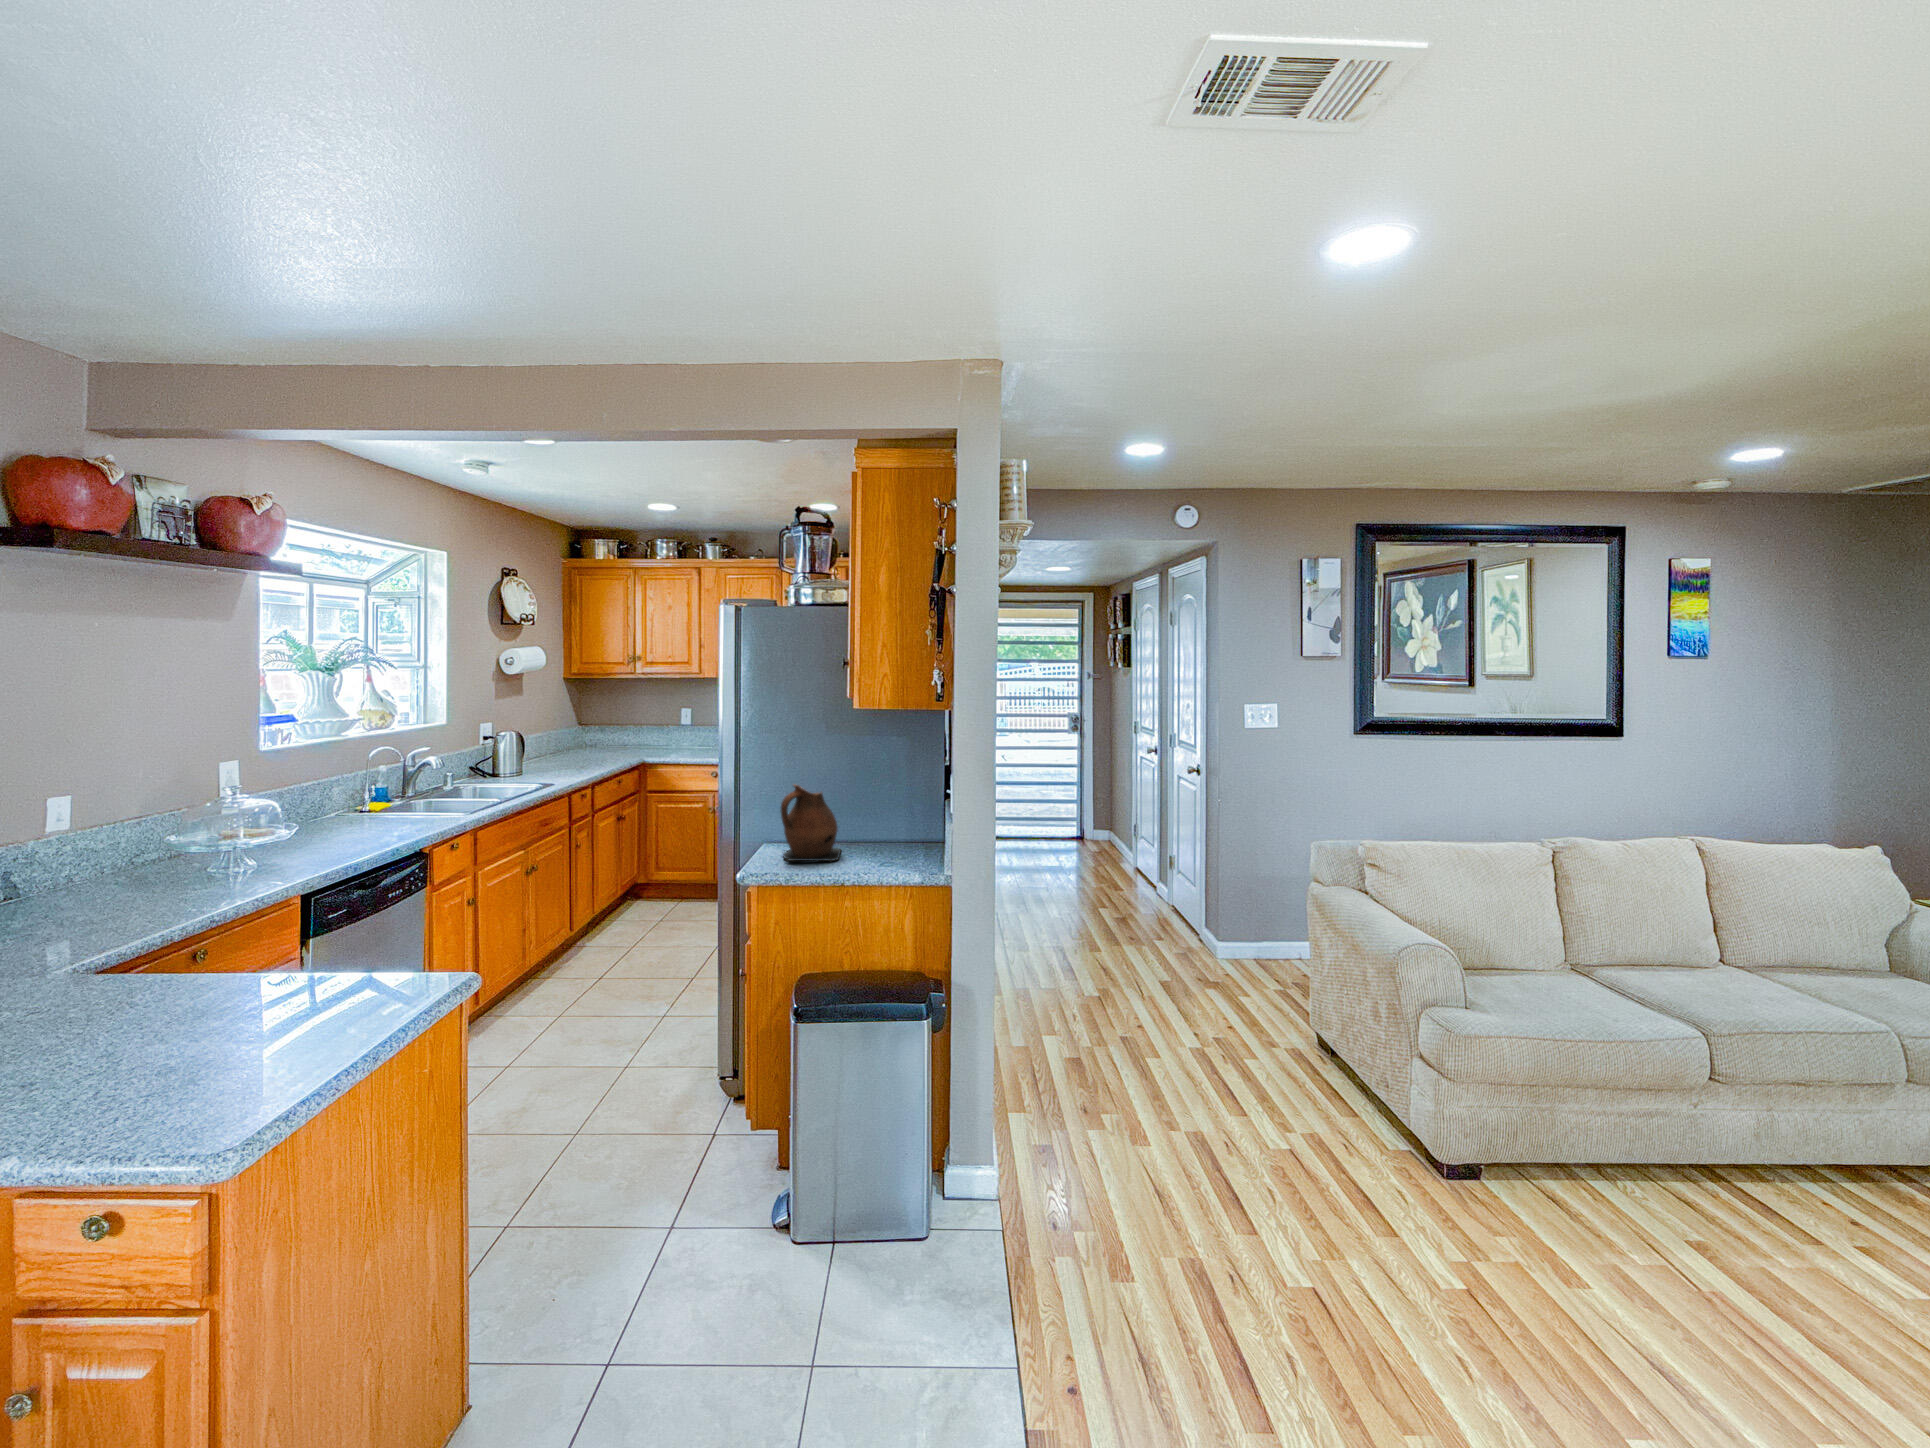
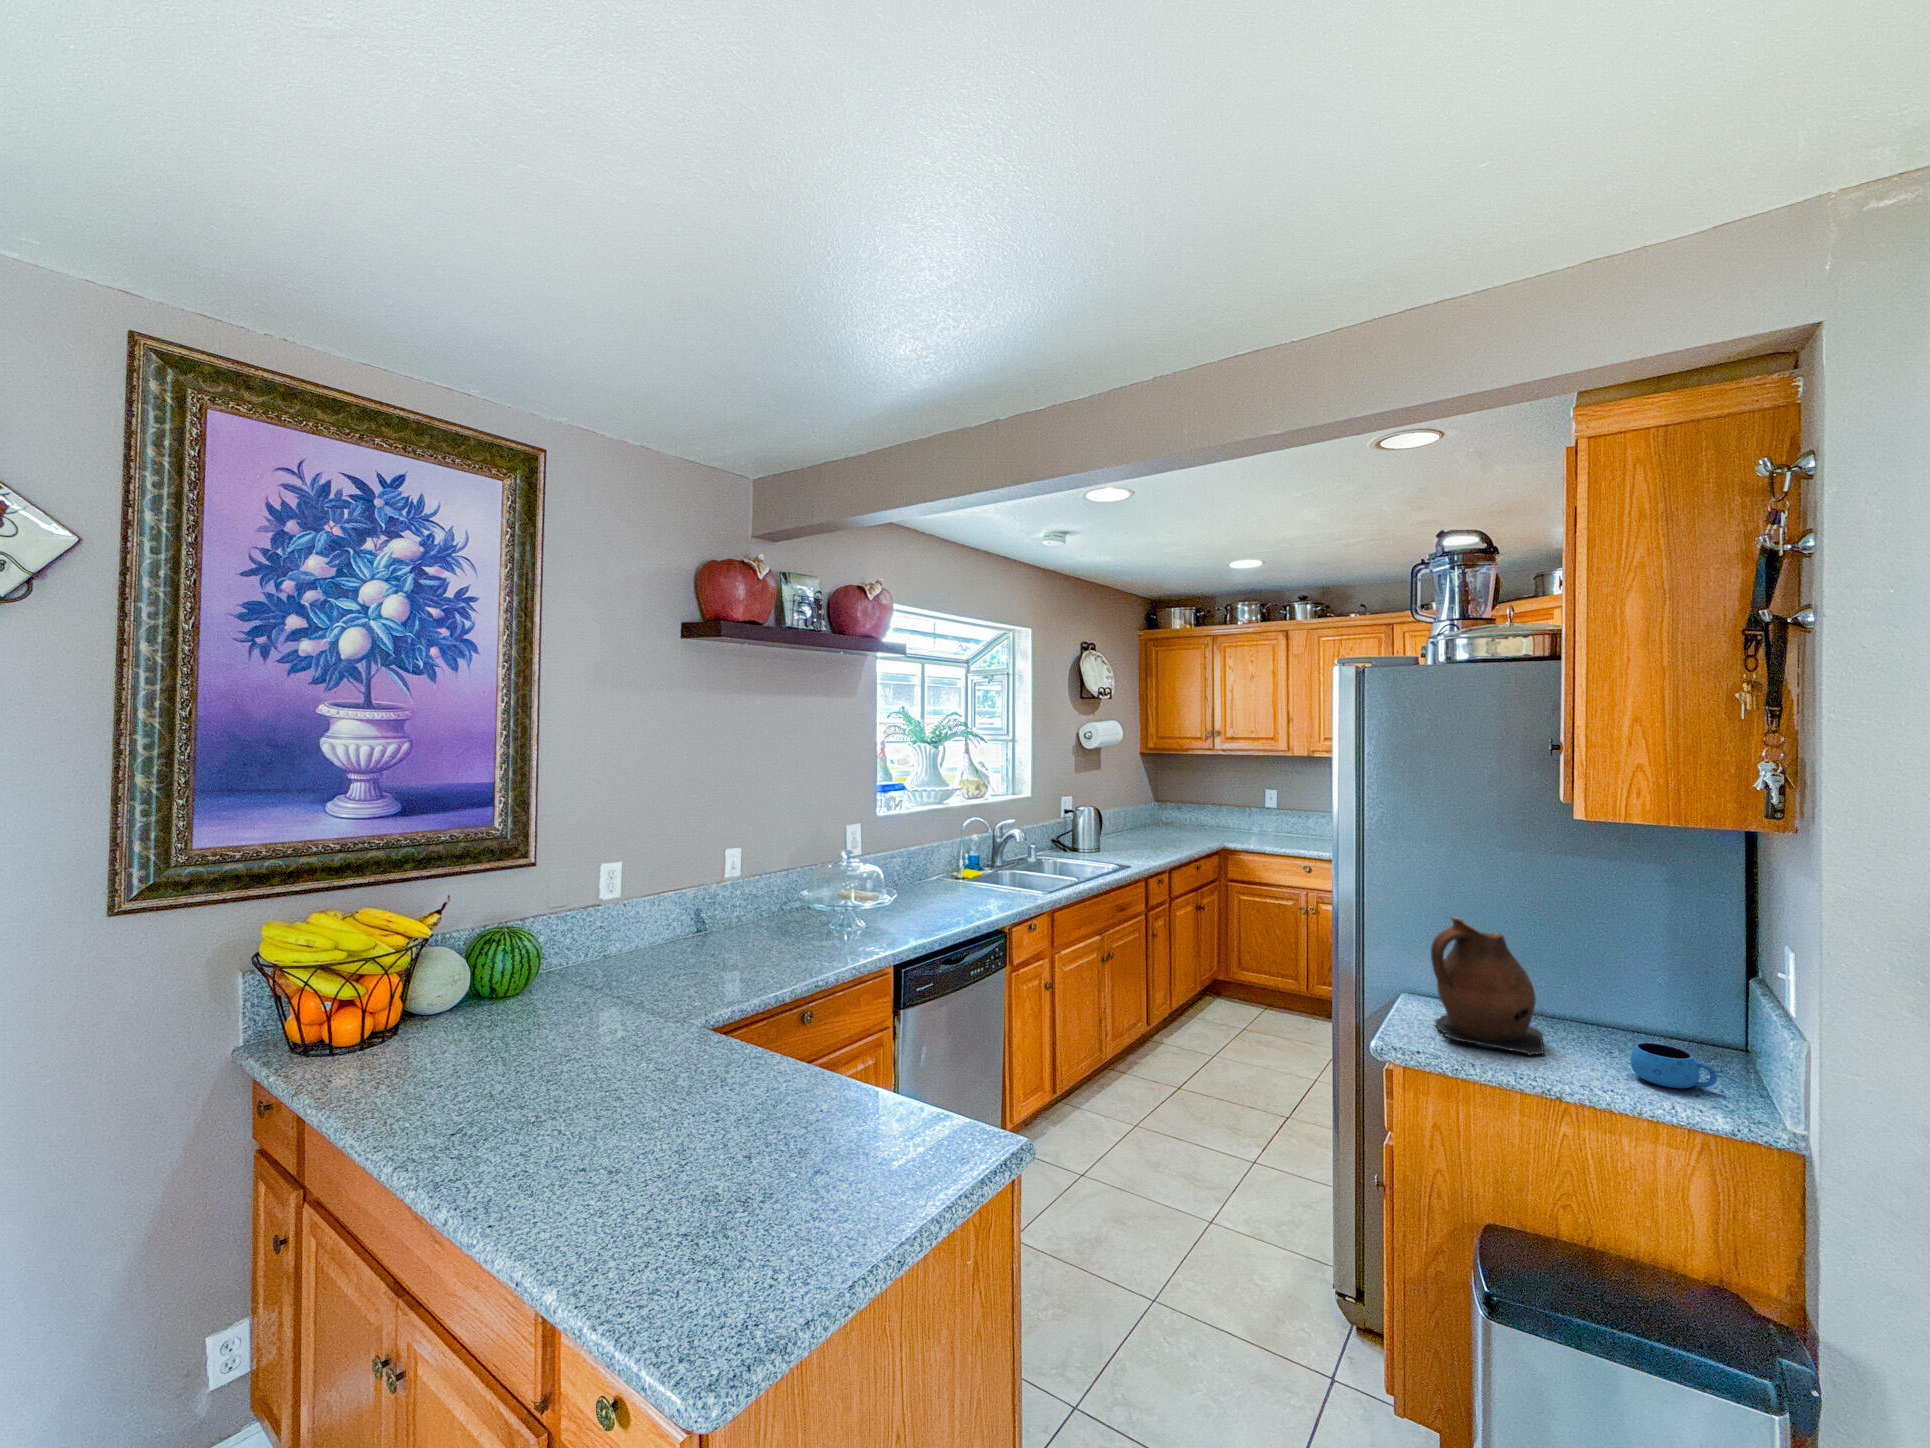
mug: none [878,842,914,863] -> present [1630,1043,1717,1088]

